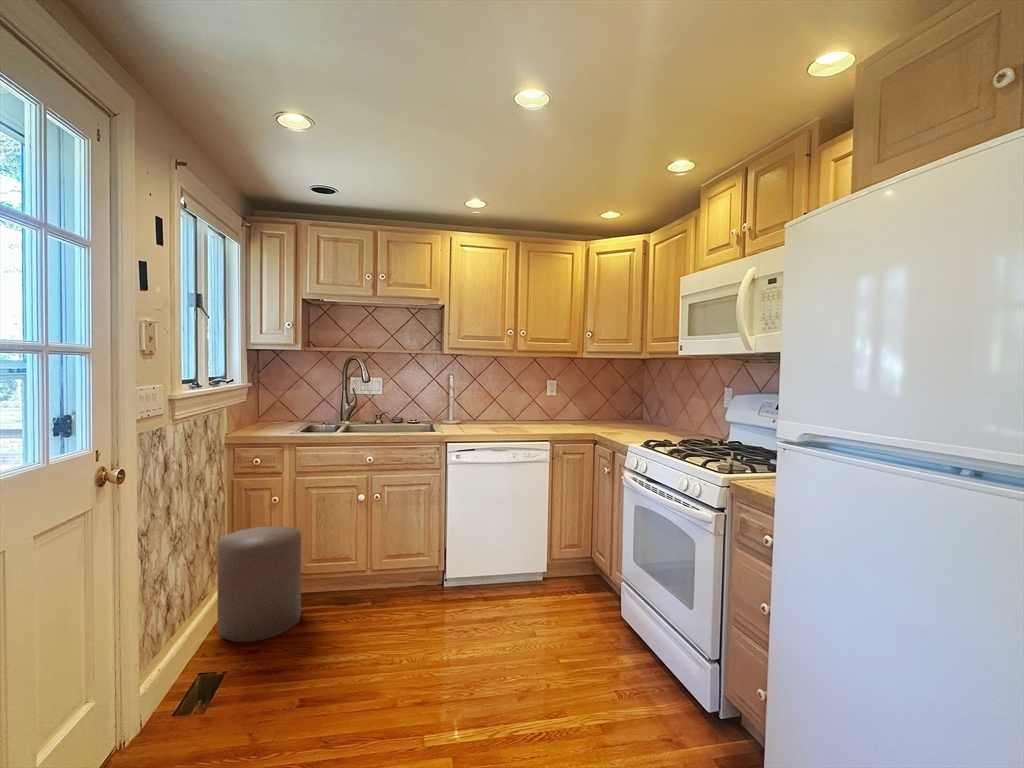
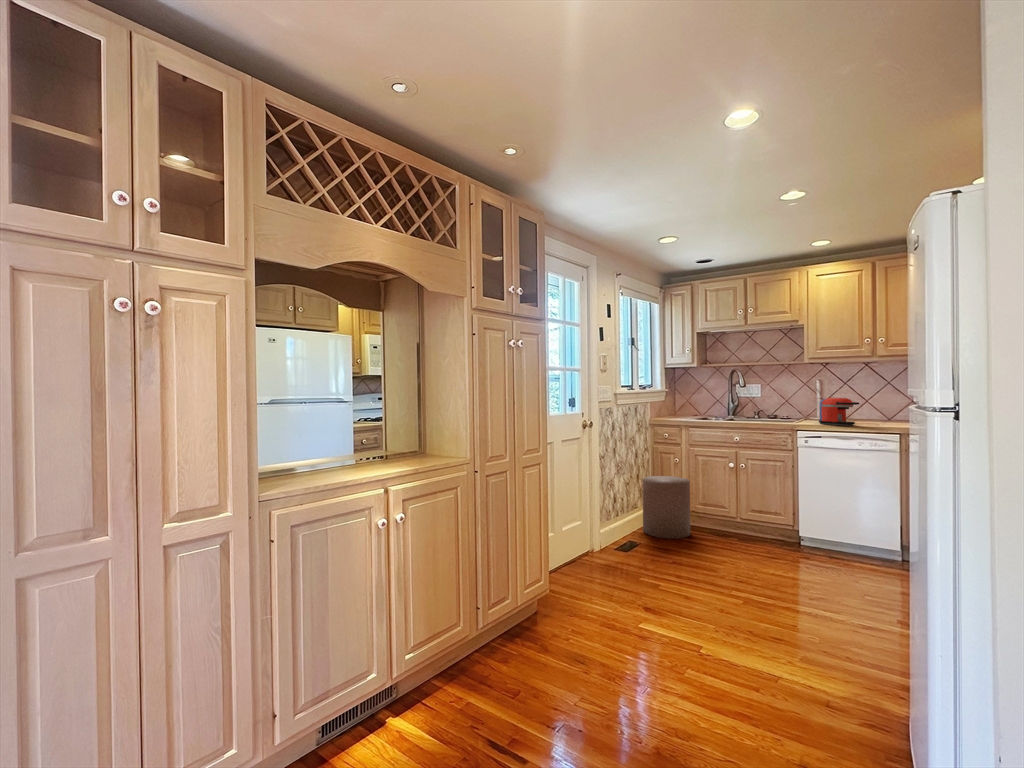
coffee maker: none [463,398,509,432] -> present [819,398,859,426]

